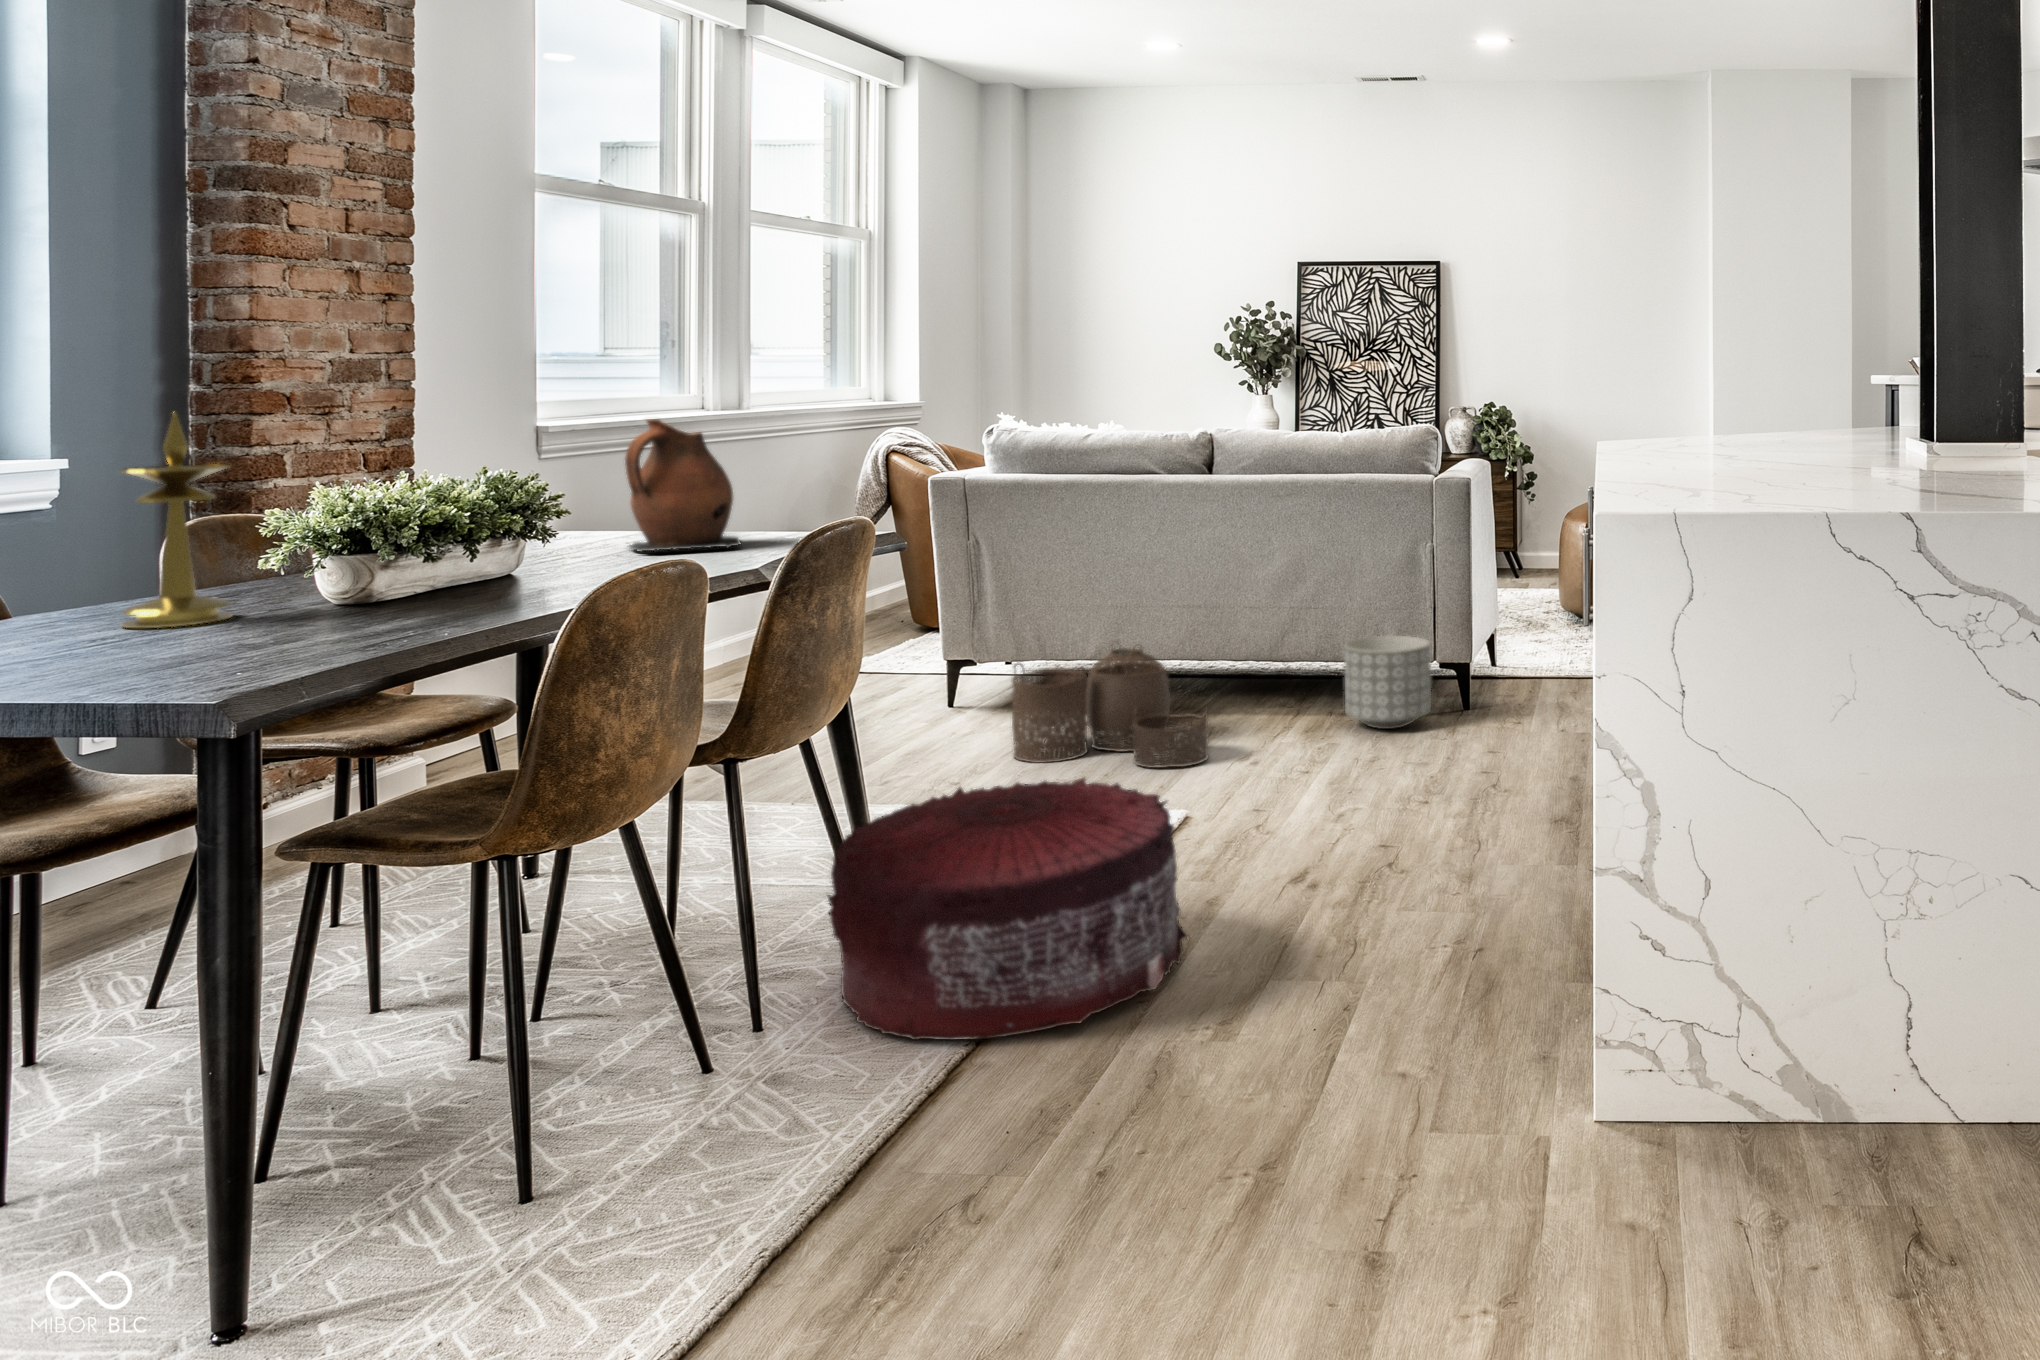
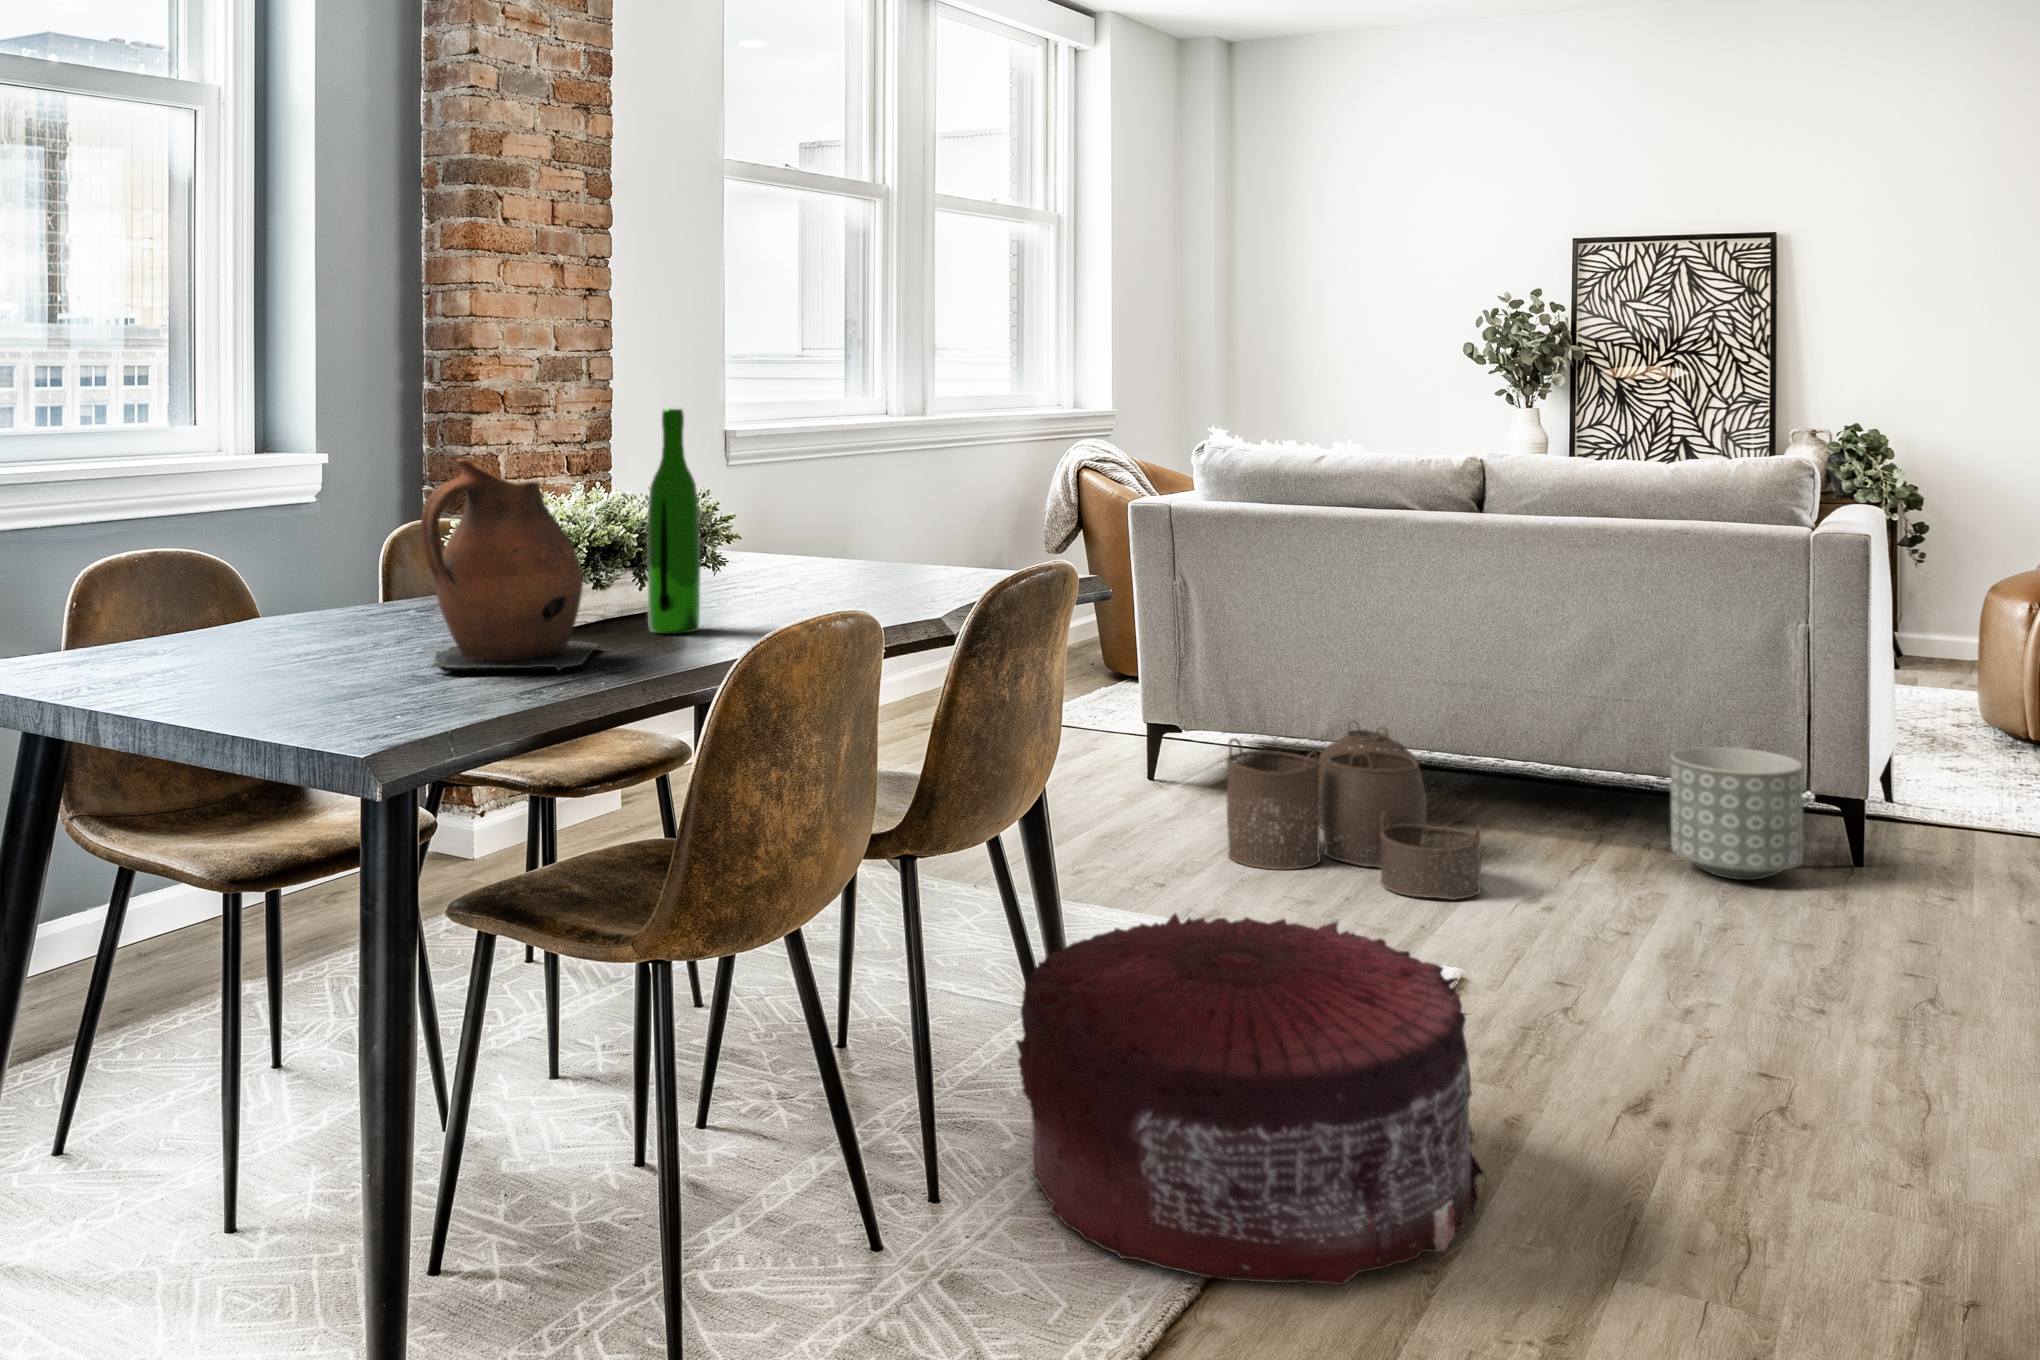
wine bottle: none [480,403,532,596] -> present [647,409,700,634]
candlestick: present [121,413,232,628] -> none [319,413,418,647]
ceramic pitcher: present [625,419,740,551] -> present [421,459,600,671]

